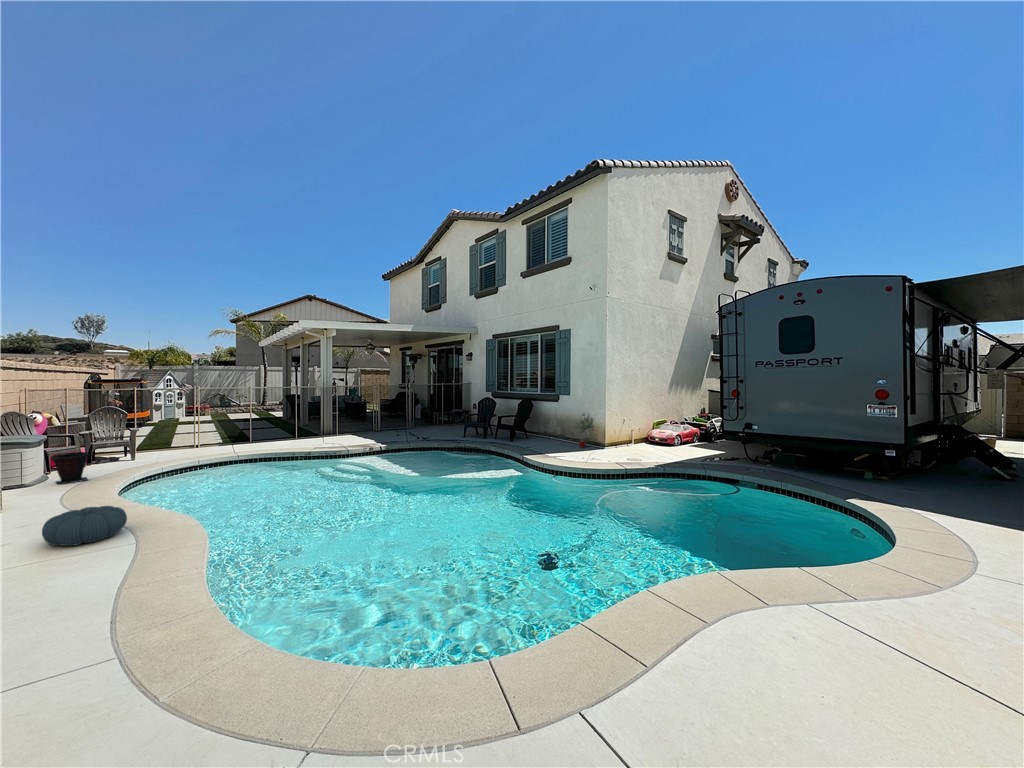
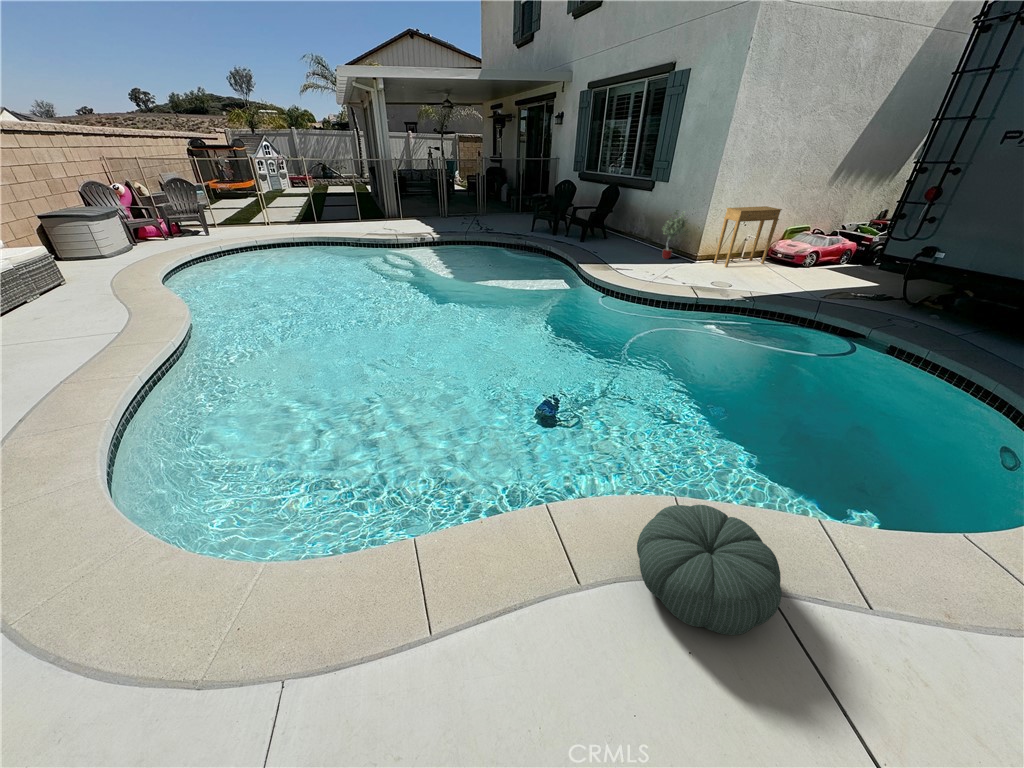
side table: none [616,408,650,450] -> present [714,206,782,267]
bucket: present [50,452,89,484] -> none [112,227,152,258]
pouf: present [42,506,127,546] -> present [637,505,781,635]

